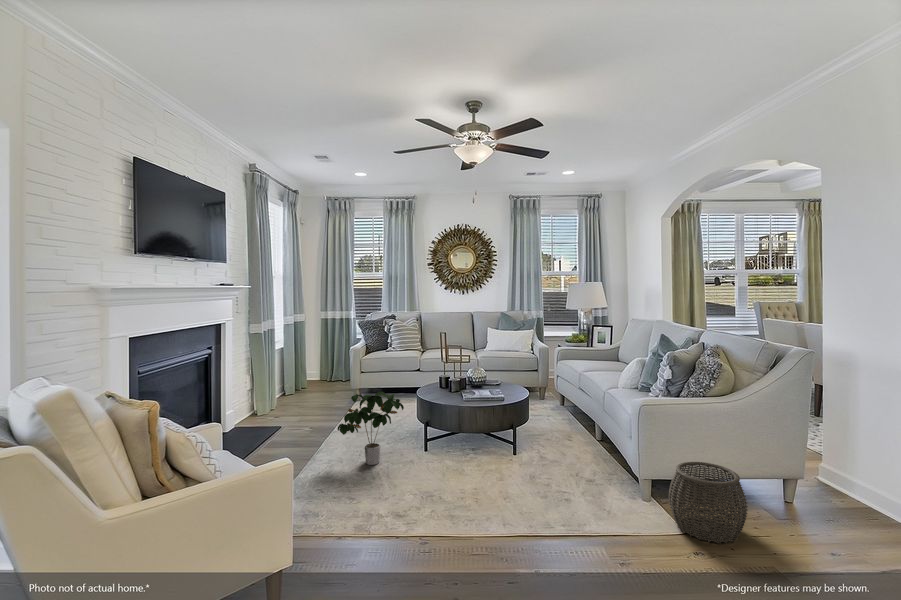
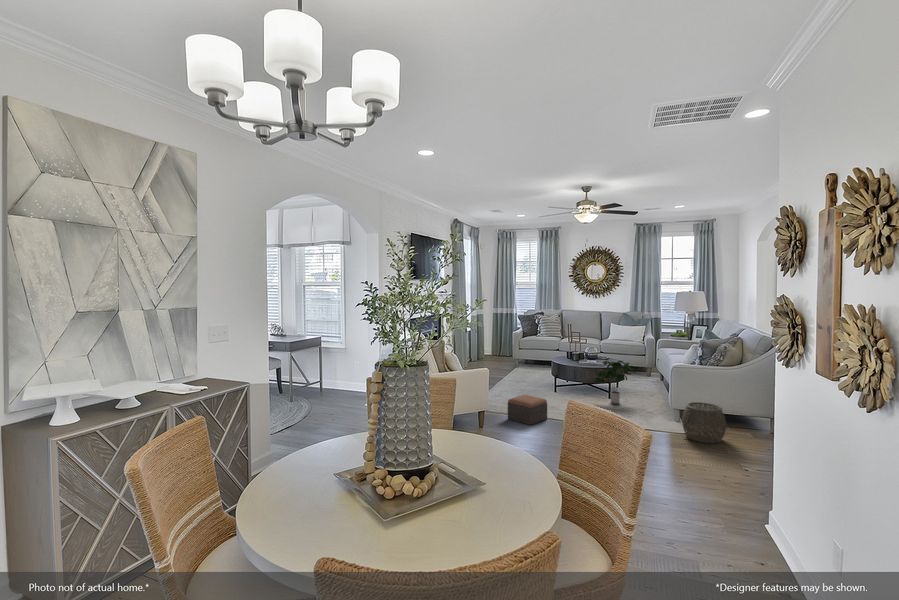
potted plant: present [338,392,404,465] -> present [594,361,635,404]
footstool: none [350,474,429,549] -> present [508,395,547,425]

